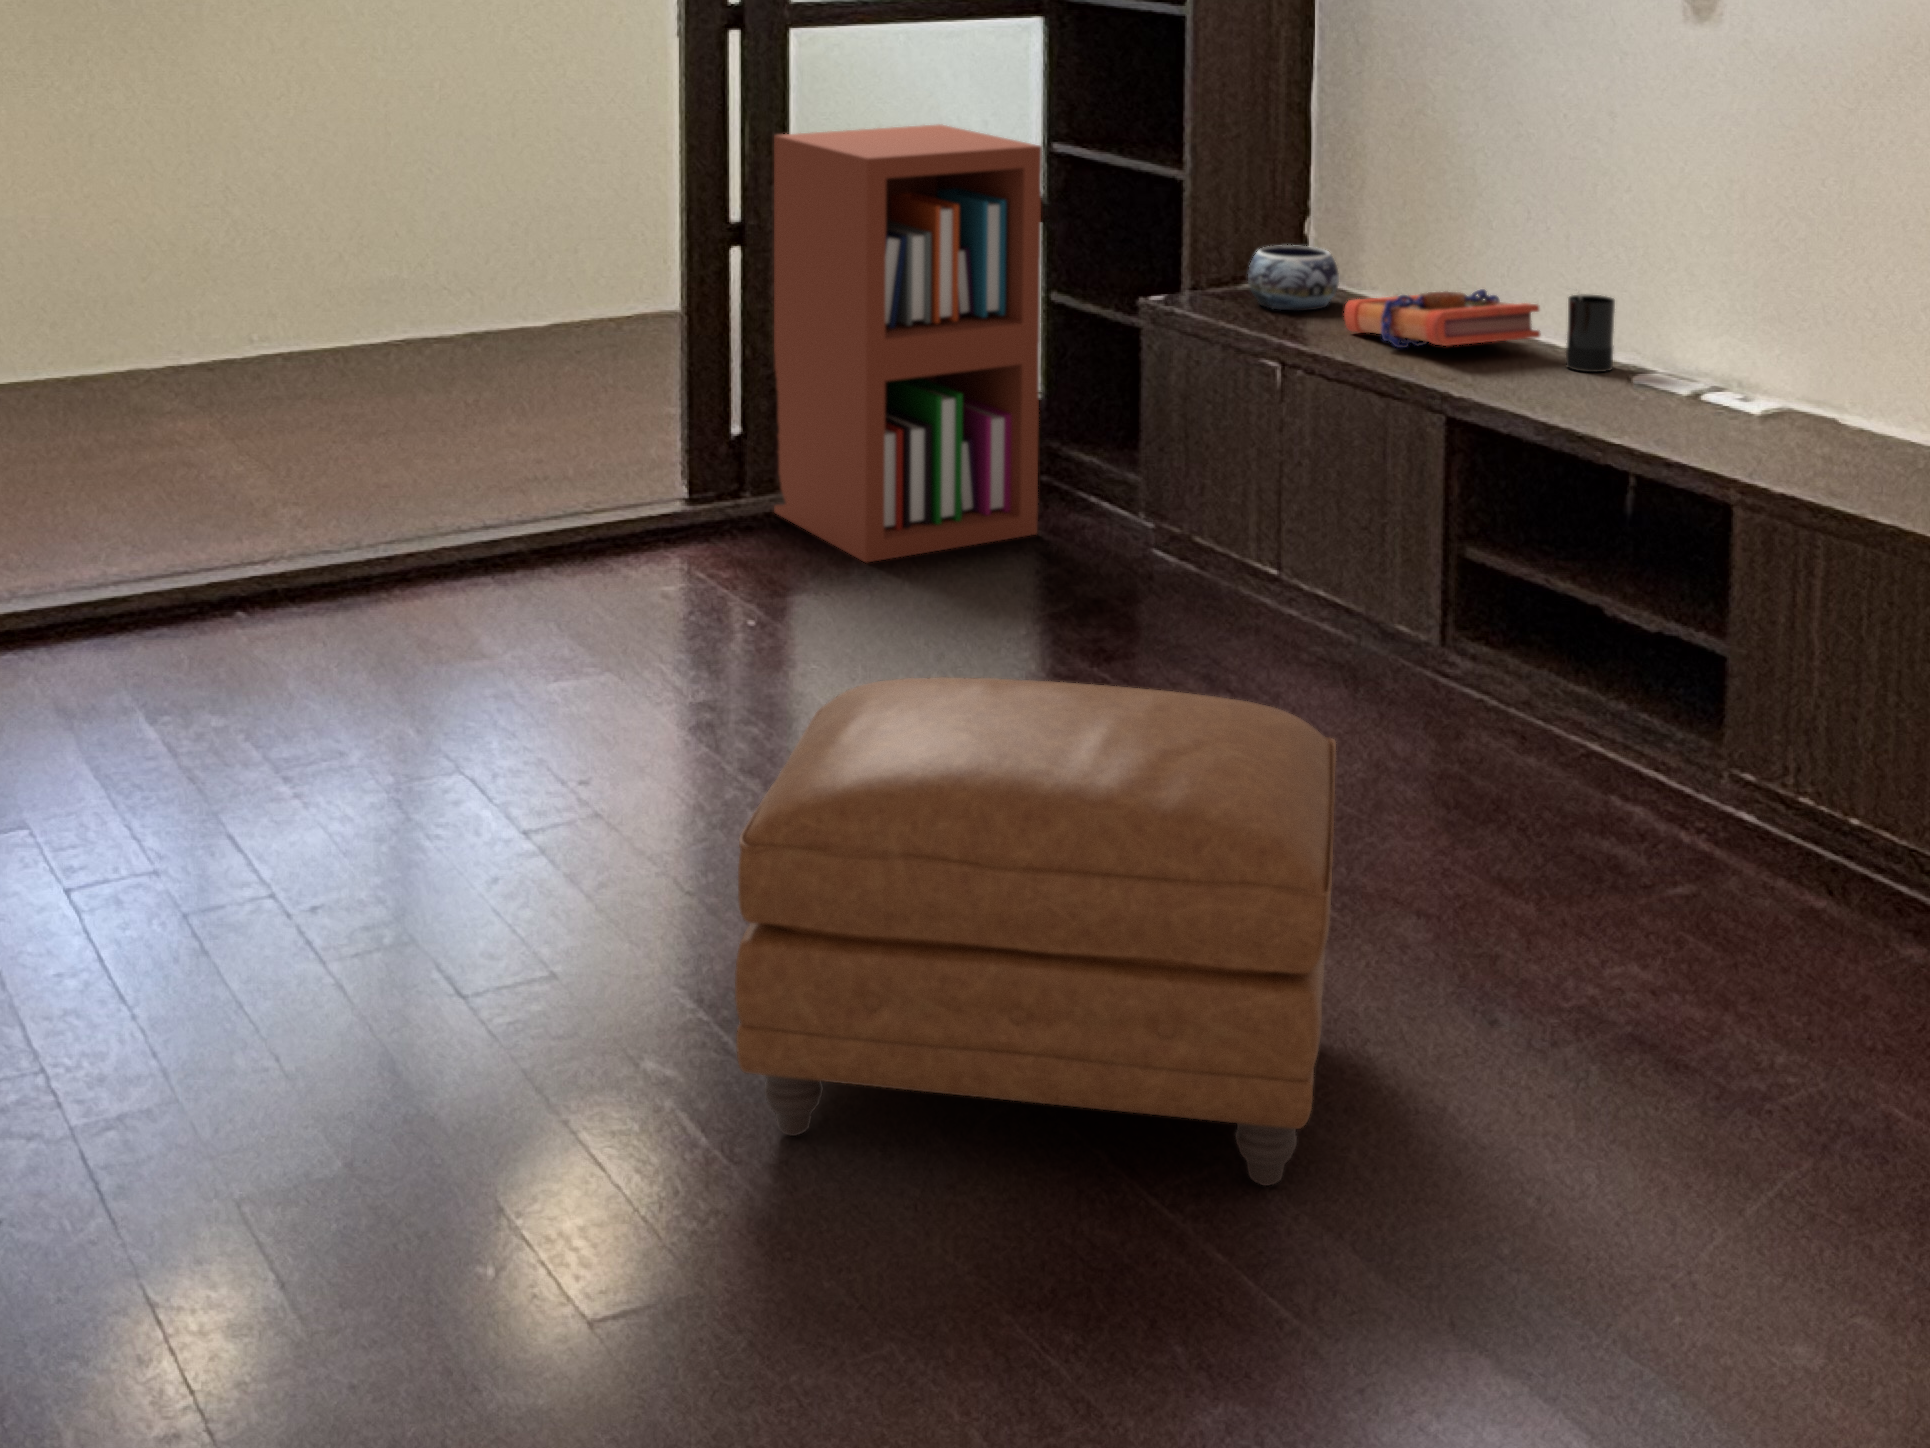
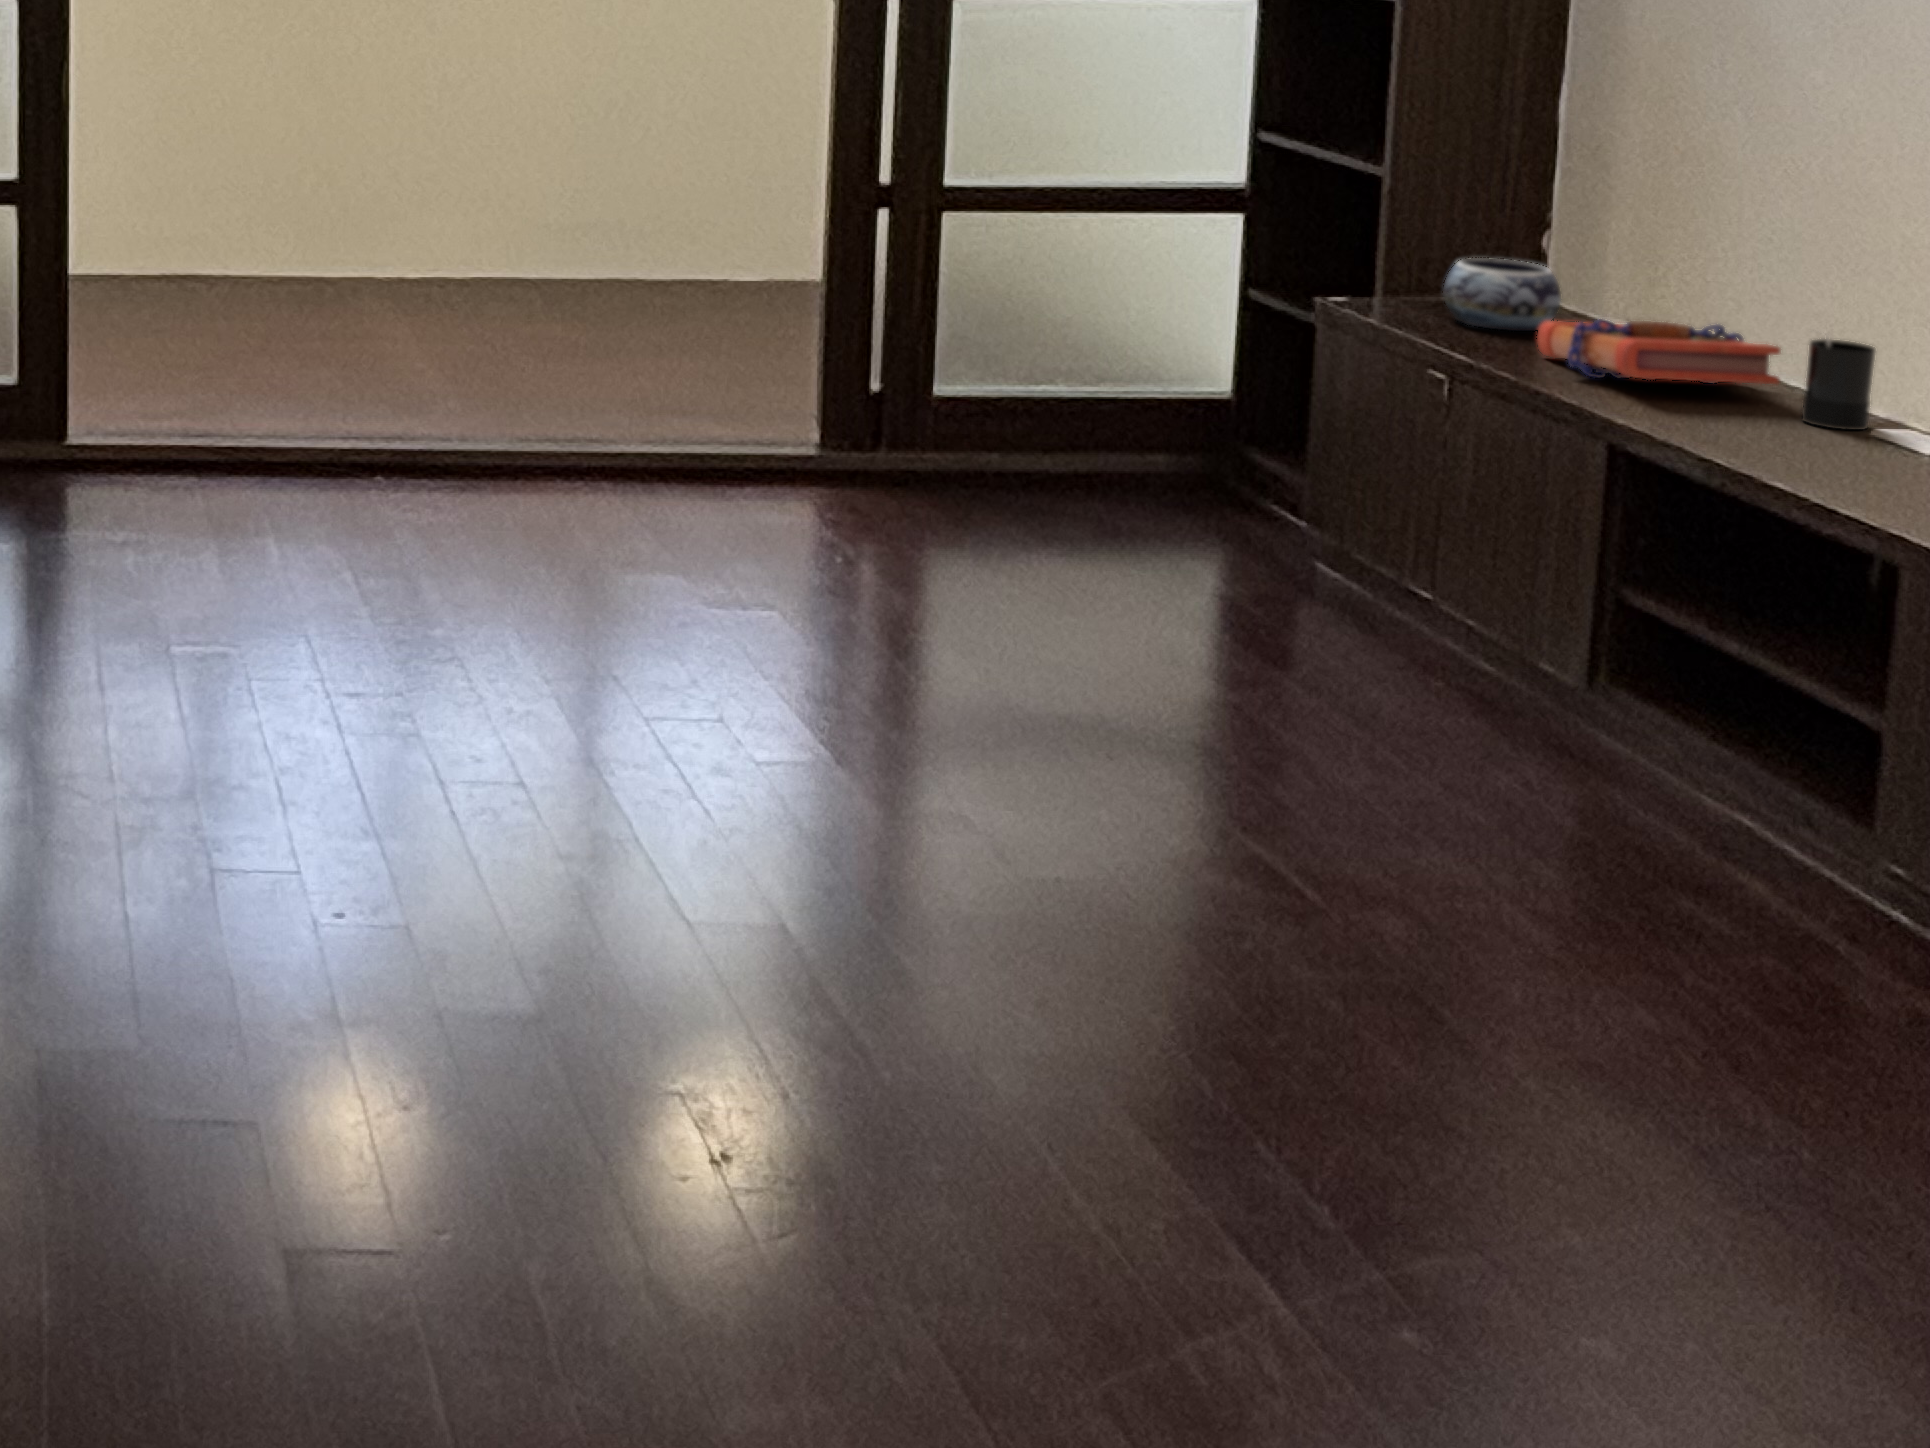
bookshelf: present [774,125,1042,562] -> none [902,102,1208,531]
ottoman: present [735,677,1336,1186] -> none [589,576,1245,1083]

